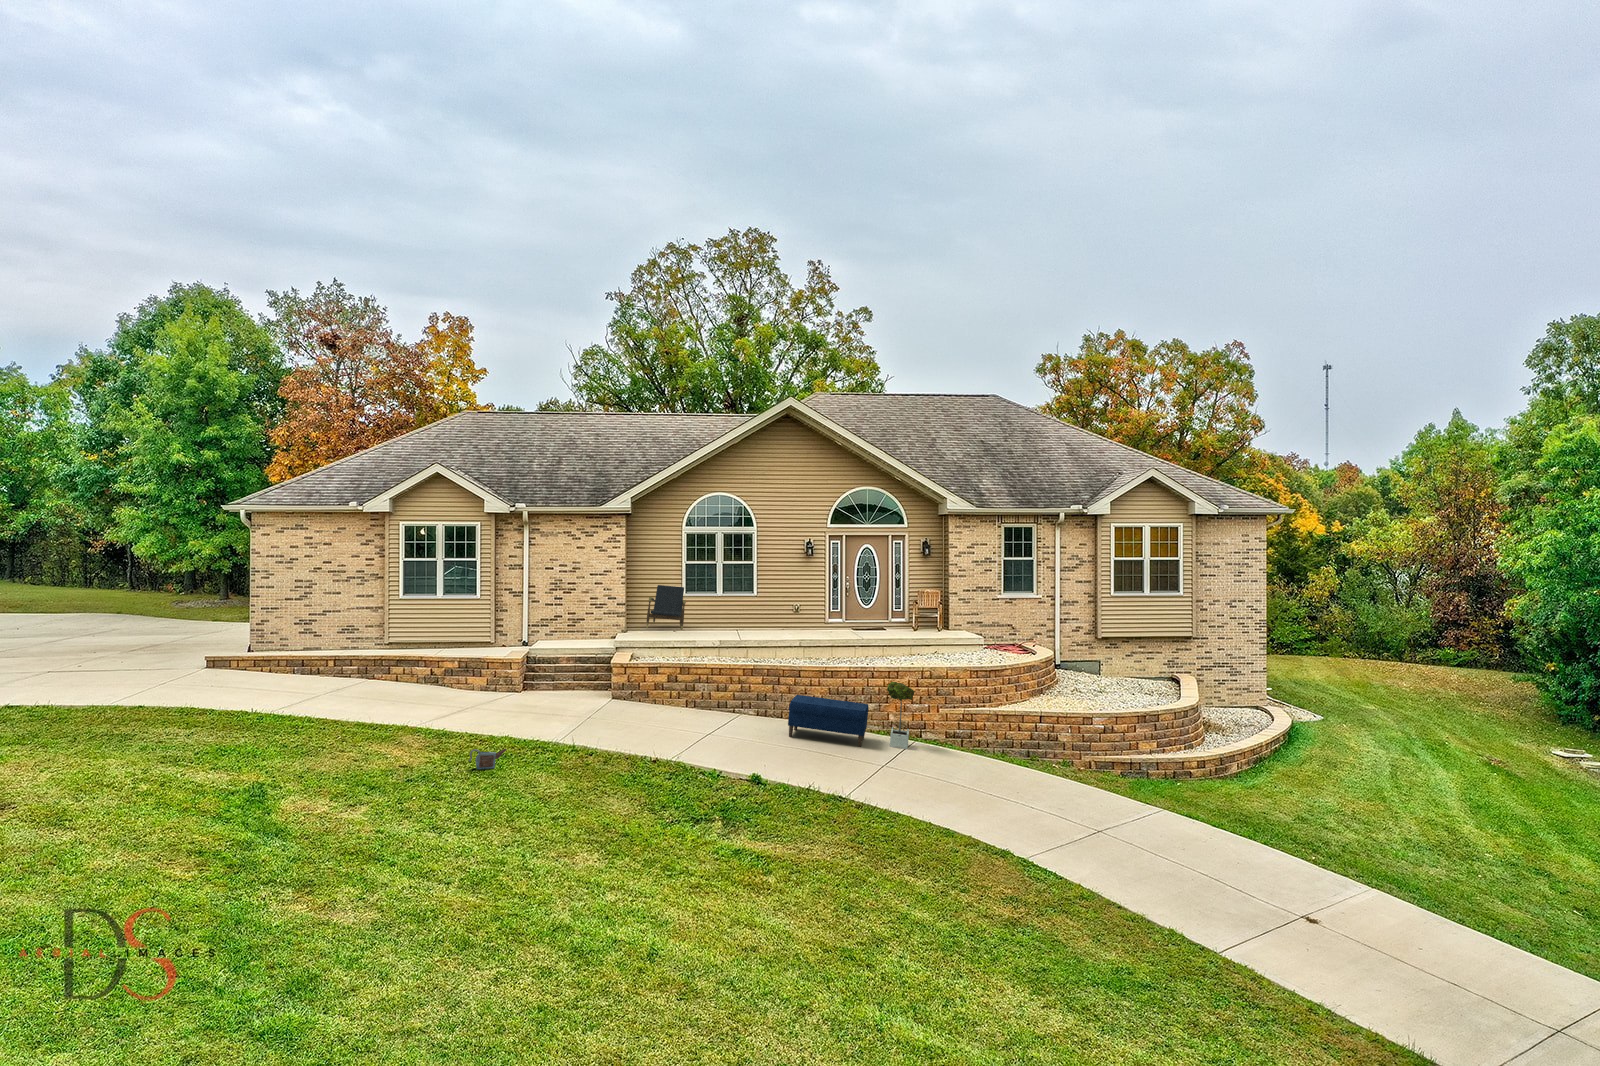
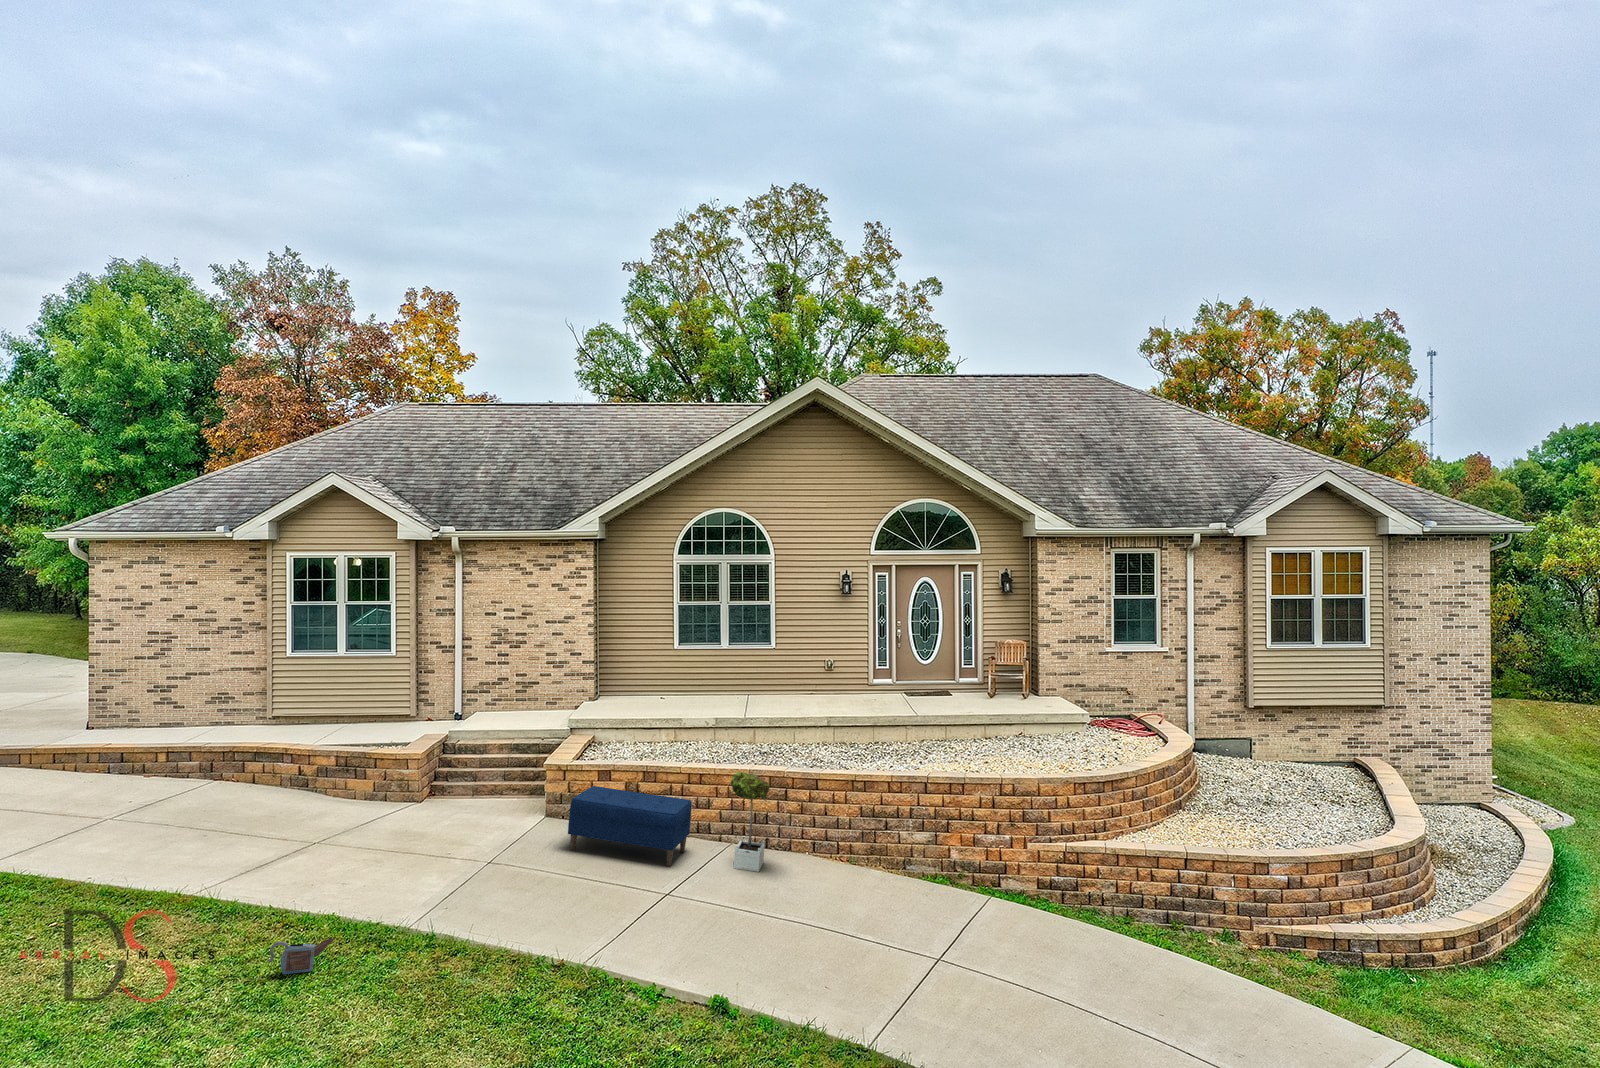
lounge chair: present [646,585,686,630] -> none [618,634,672,698]
potted tree: present [887,682,915,749] -> present [731,772,770,872]
bench: present [788,695,869,747] -> present [568,786,692,866]

